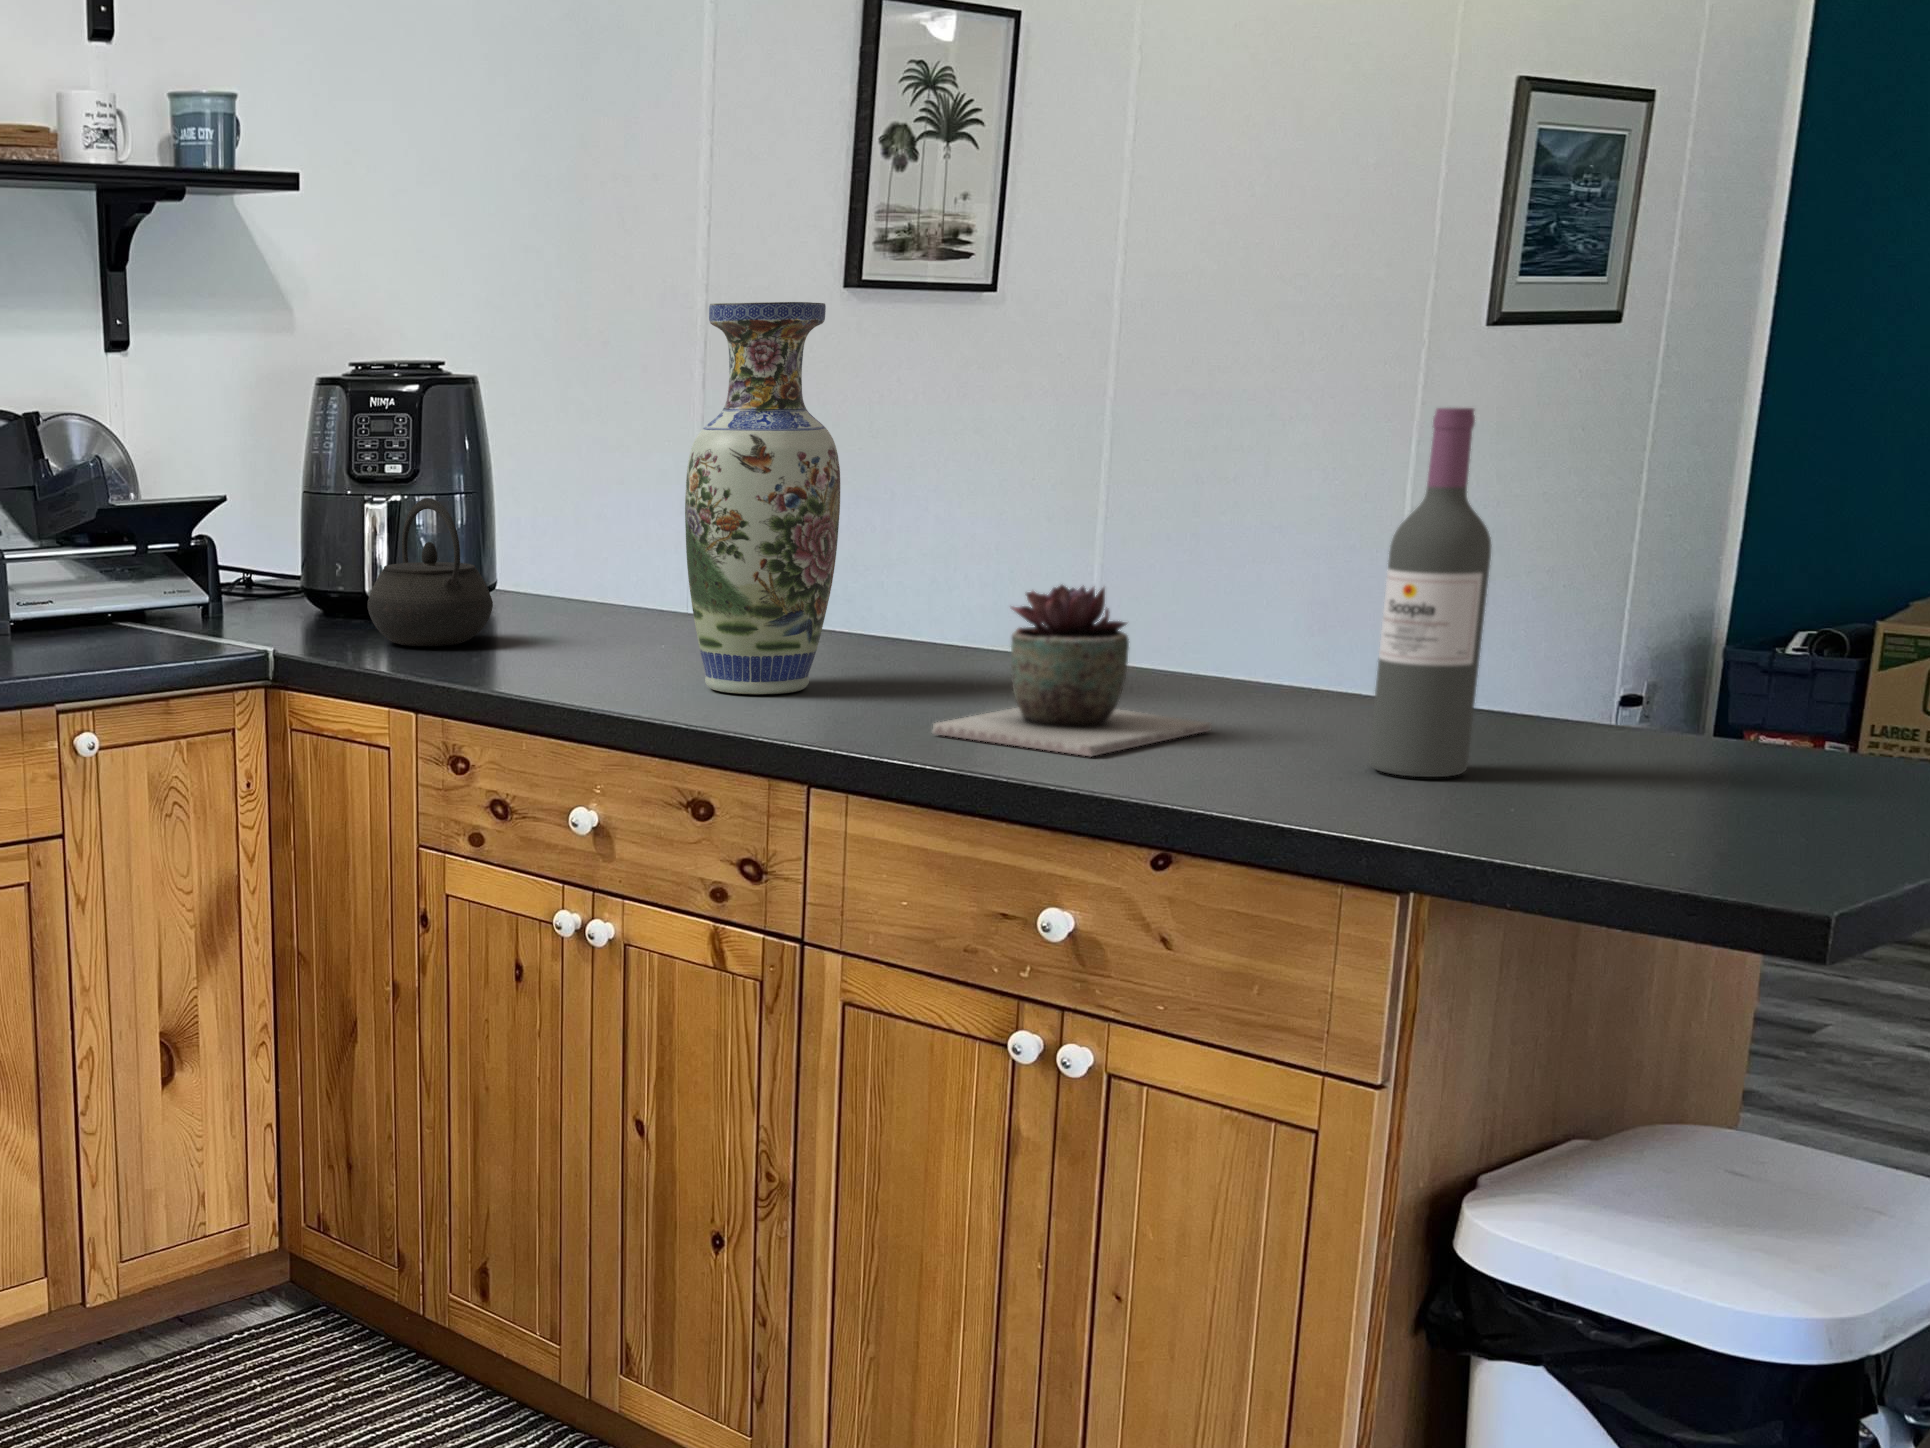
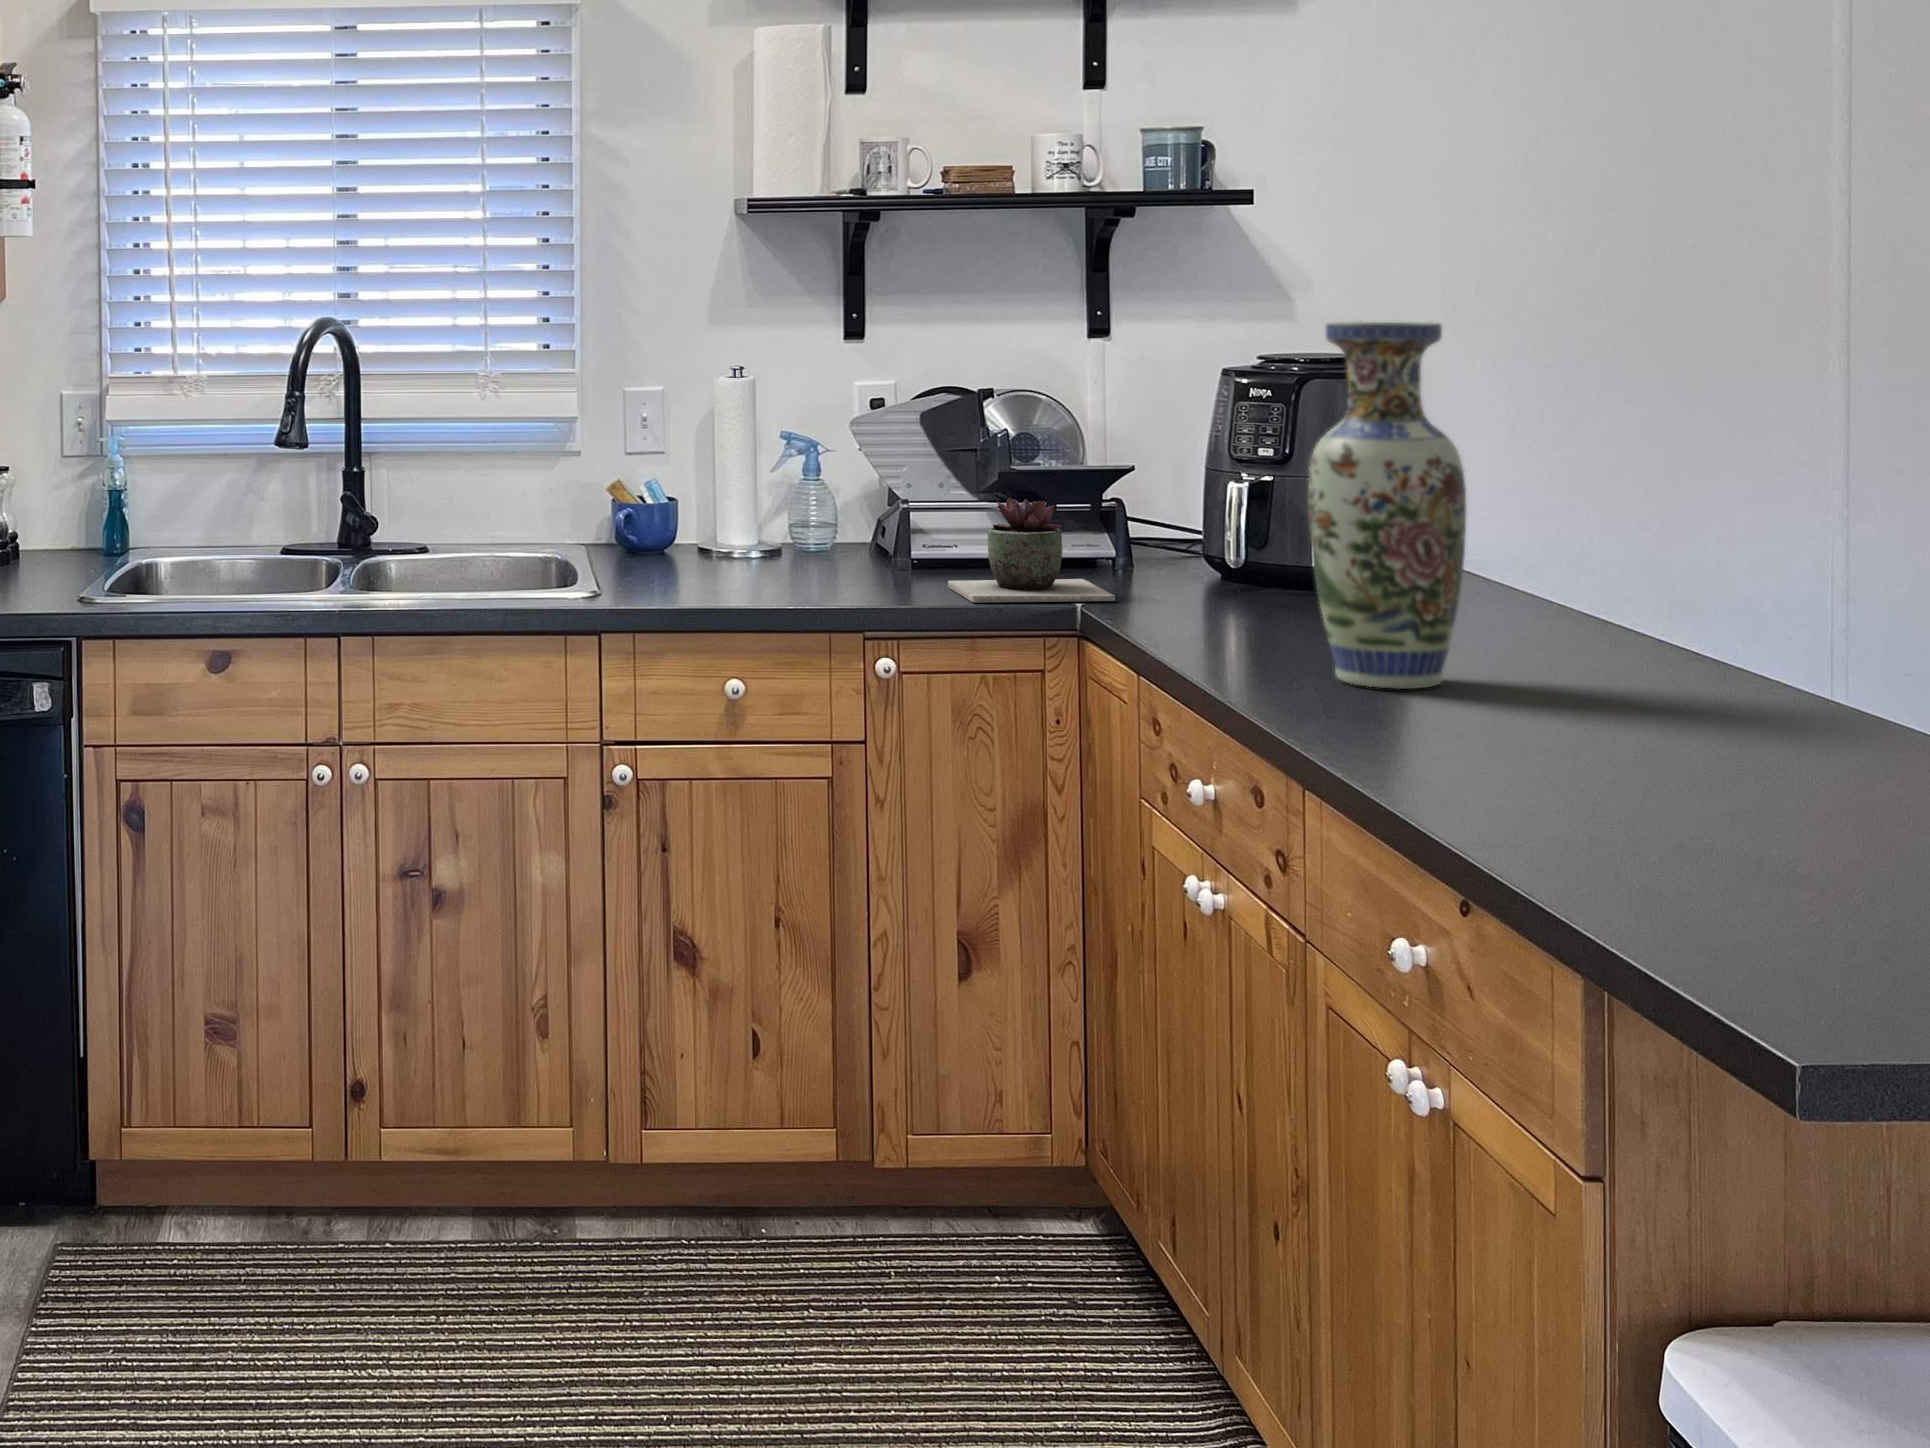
wine bottle: present [1368,408,1491,777] -> none [1708,454,1822,837]
kettle: present [368,498,493,646] -> none [1176,481,1301,618]
succulent plant: present [933,585,1212,756] -> present [948,498,1115,603]

